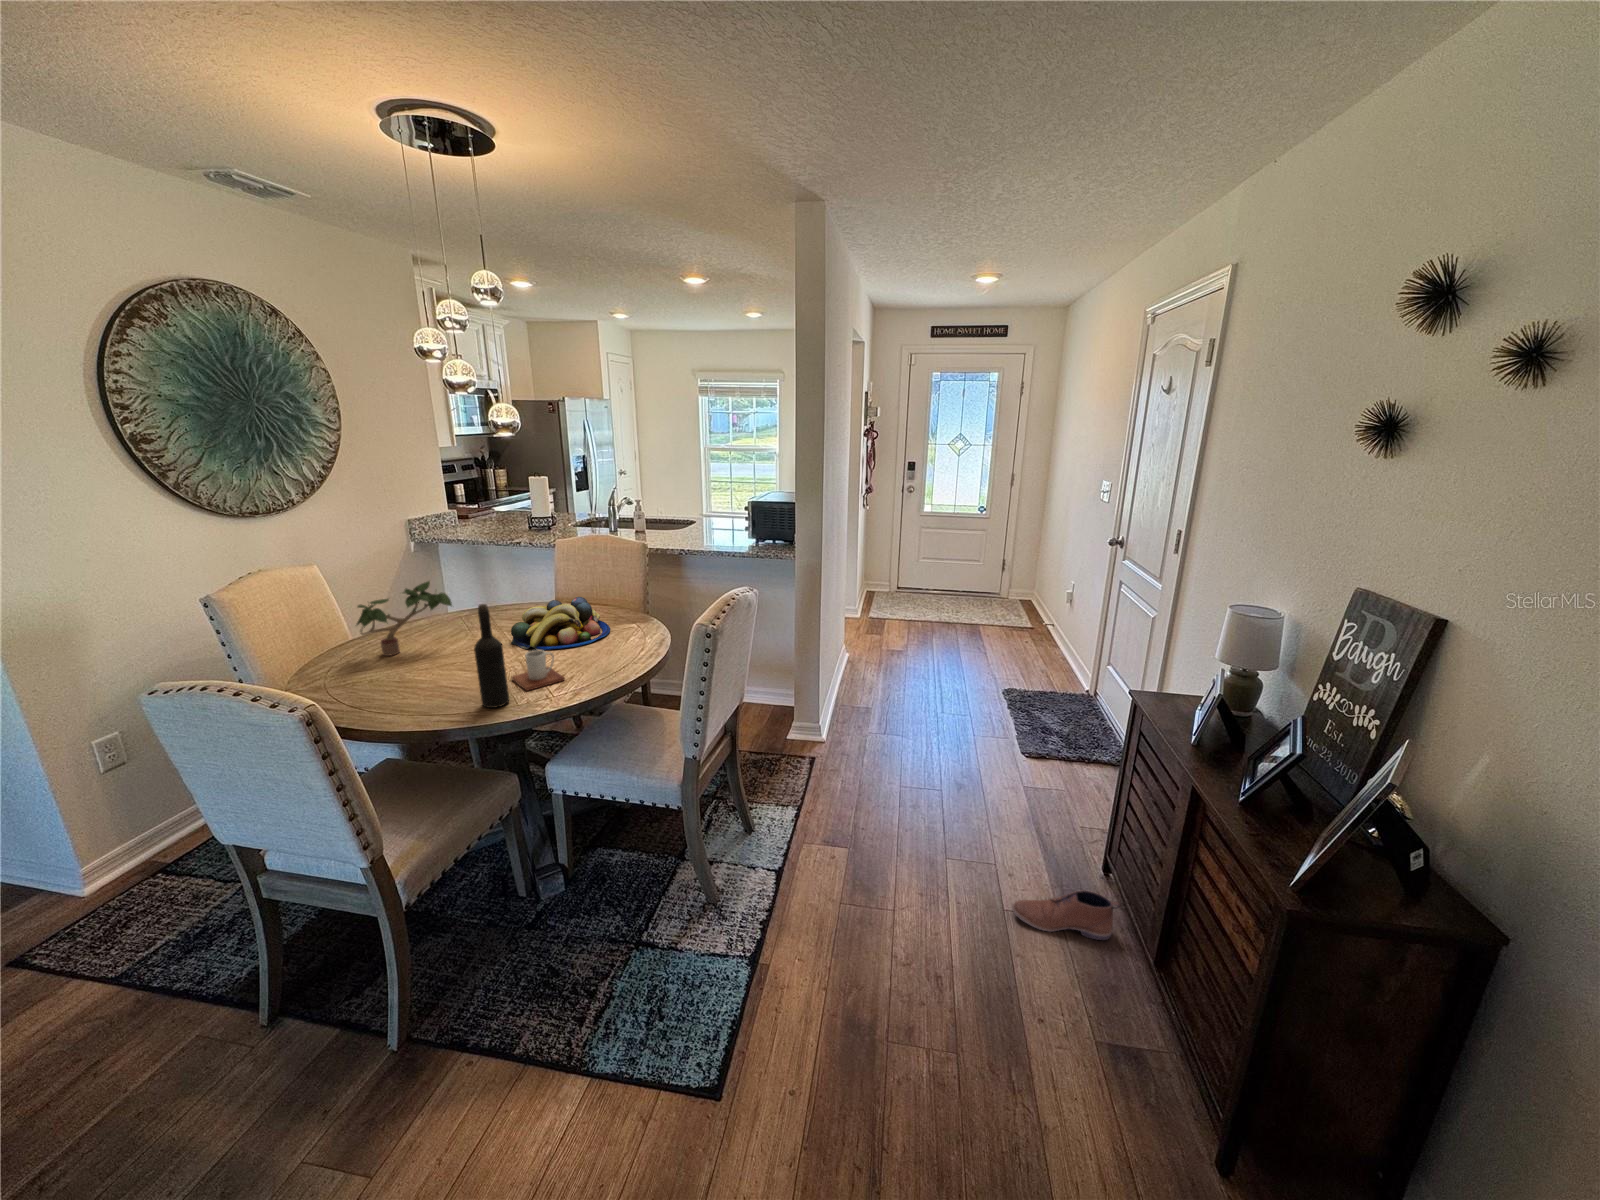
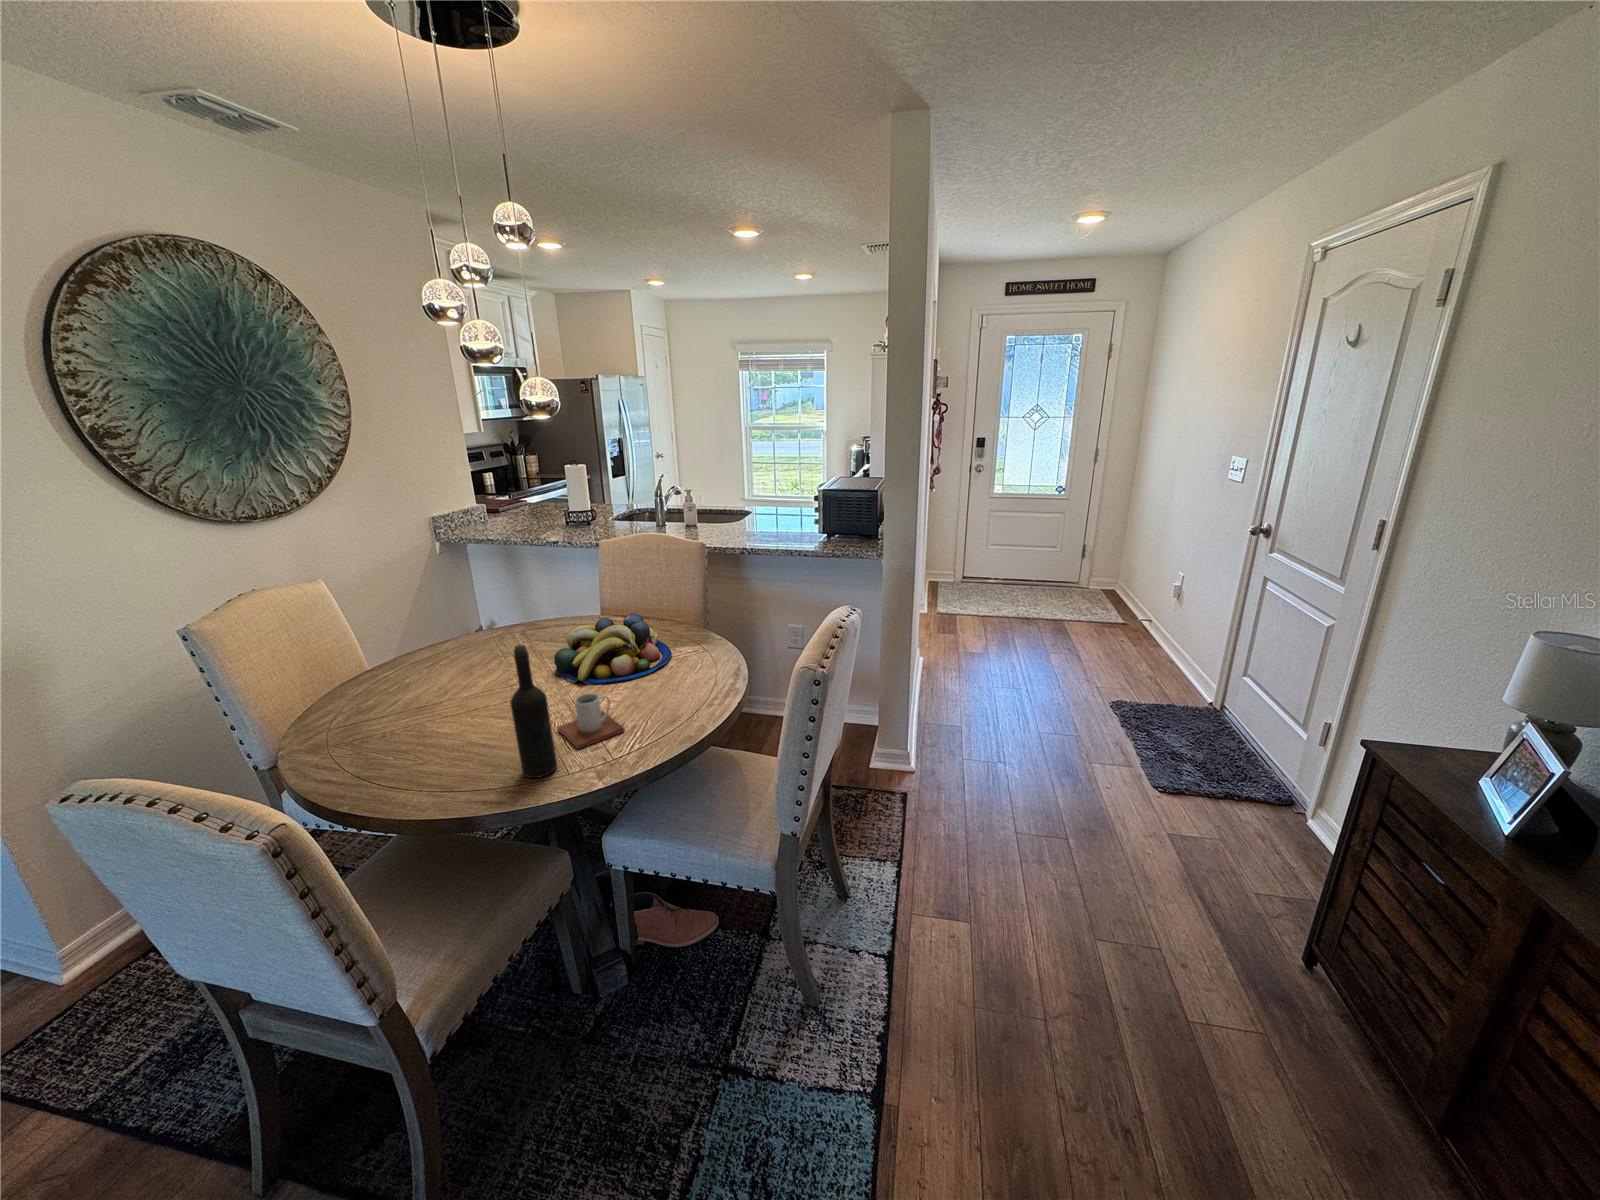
potted plant: present [357,581,452,656] -> none [355,596,498,694]
shoe: present [1012,890,1120,940] -> present [610,892,719,947]

